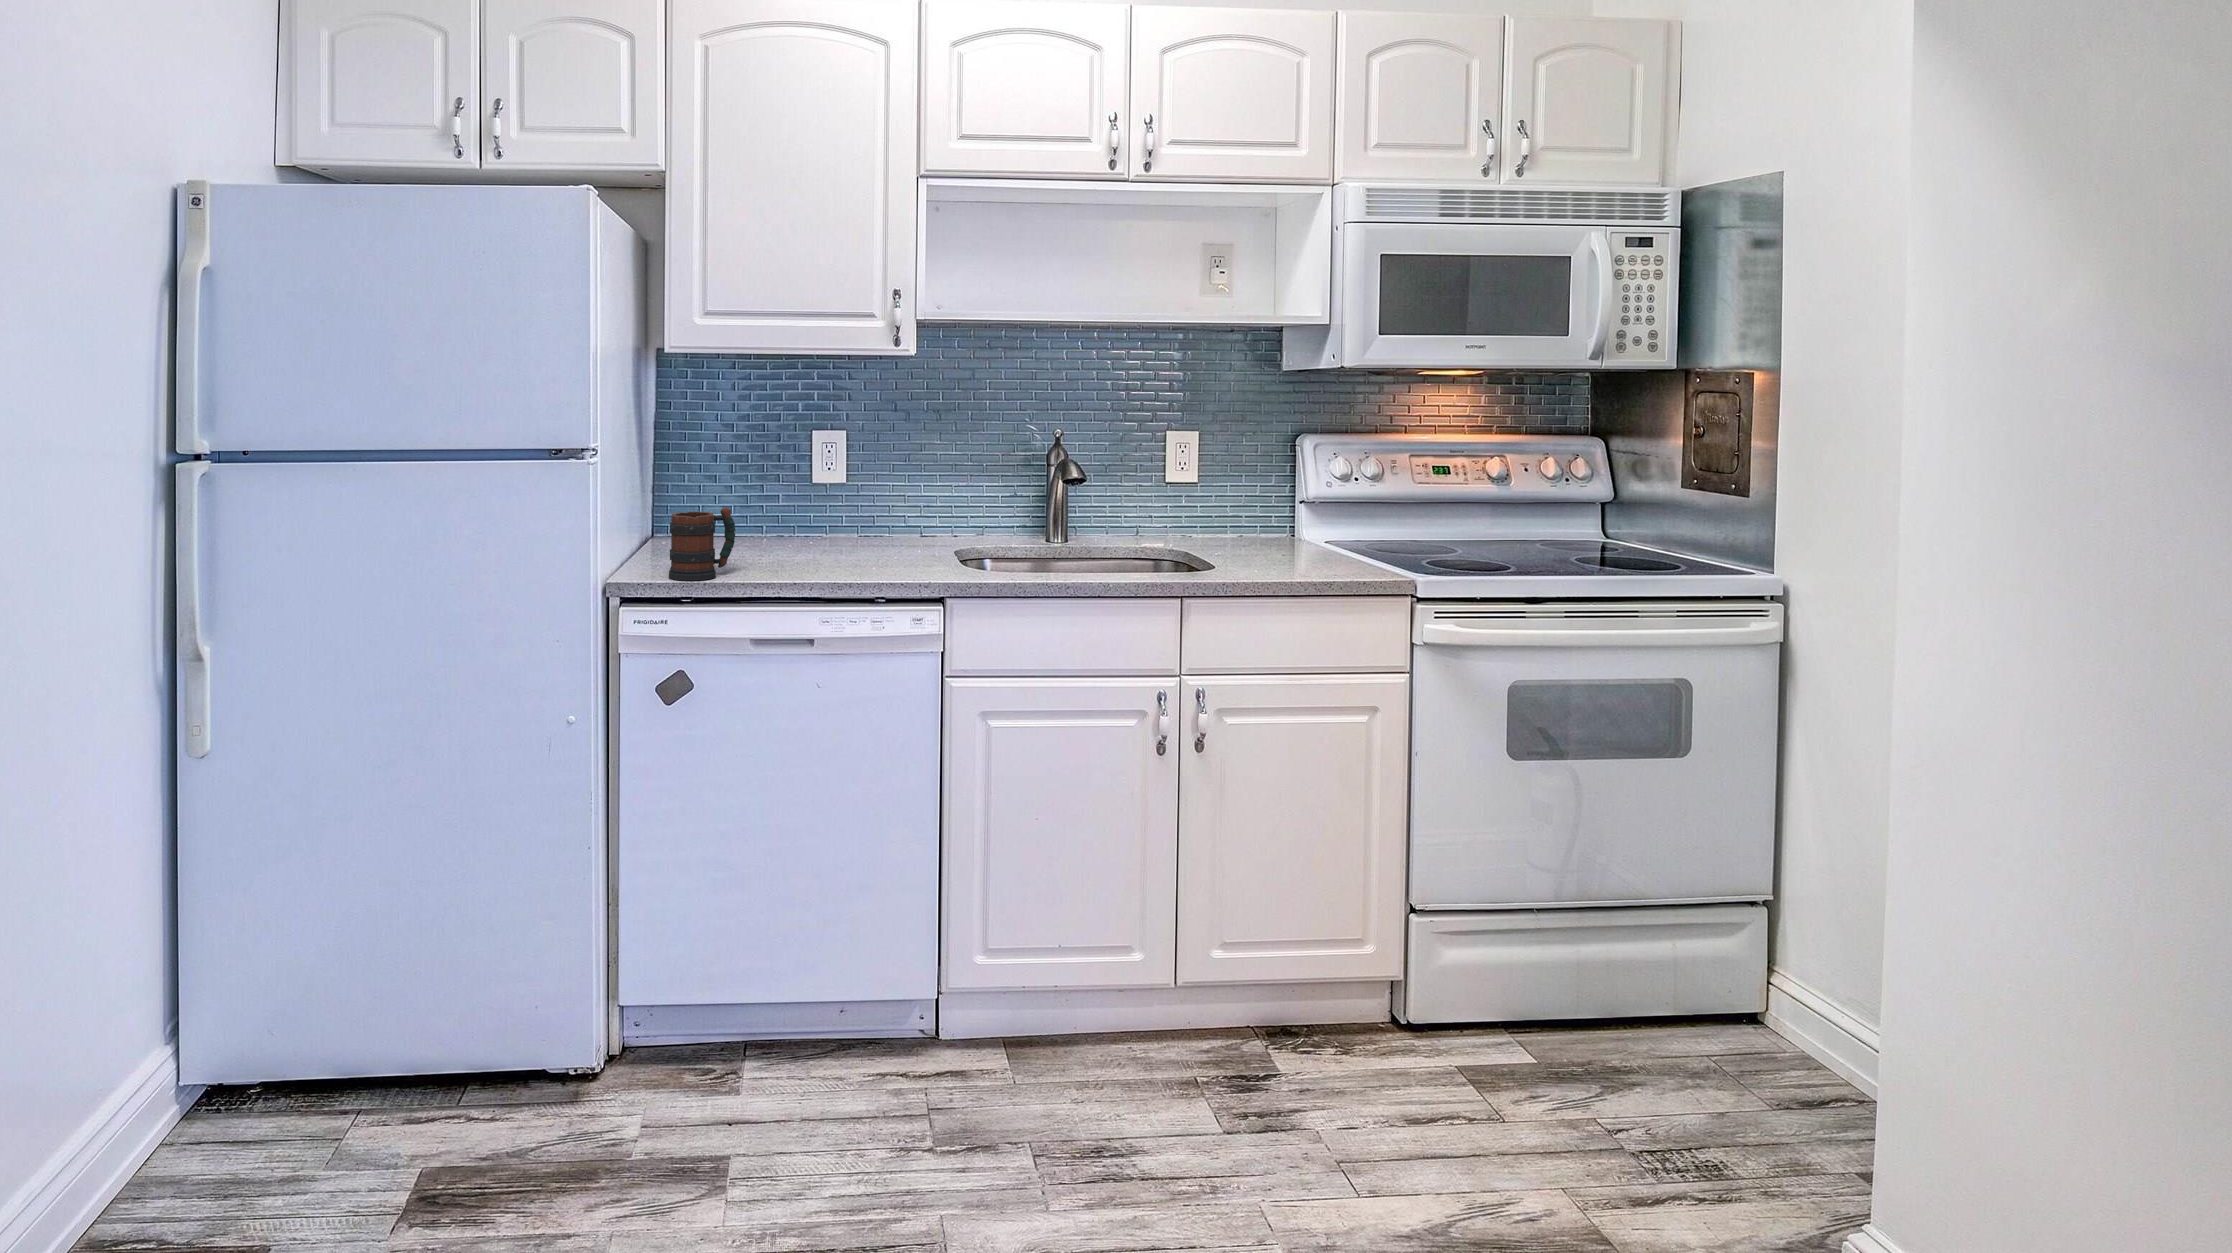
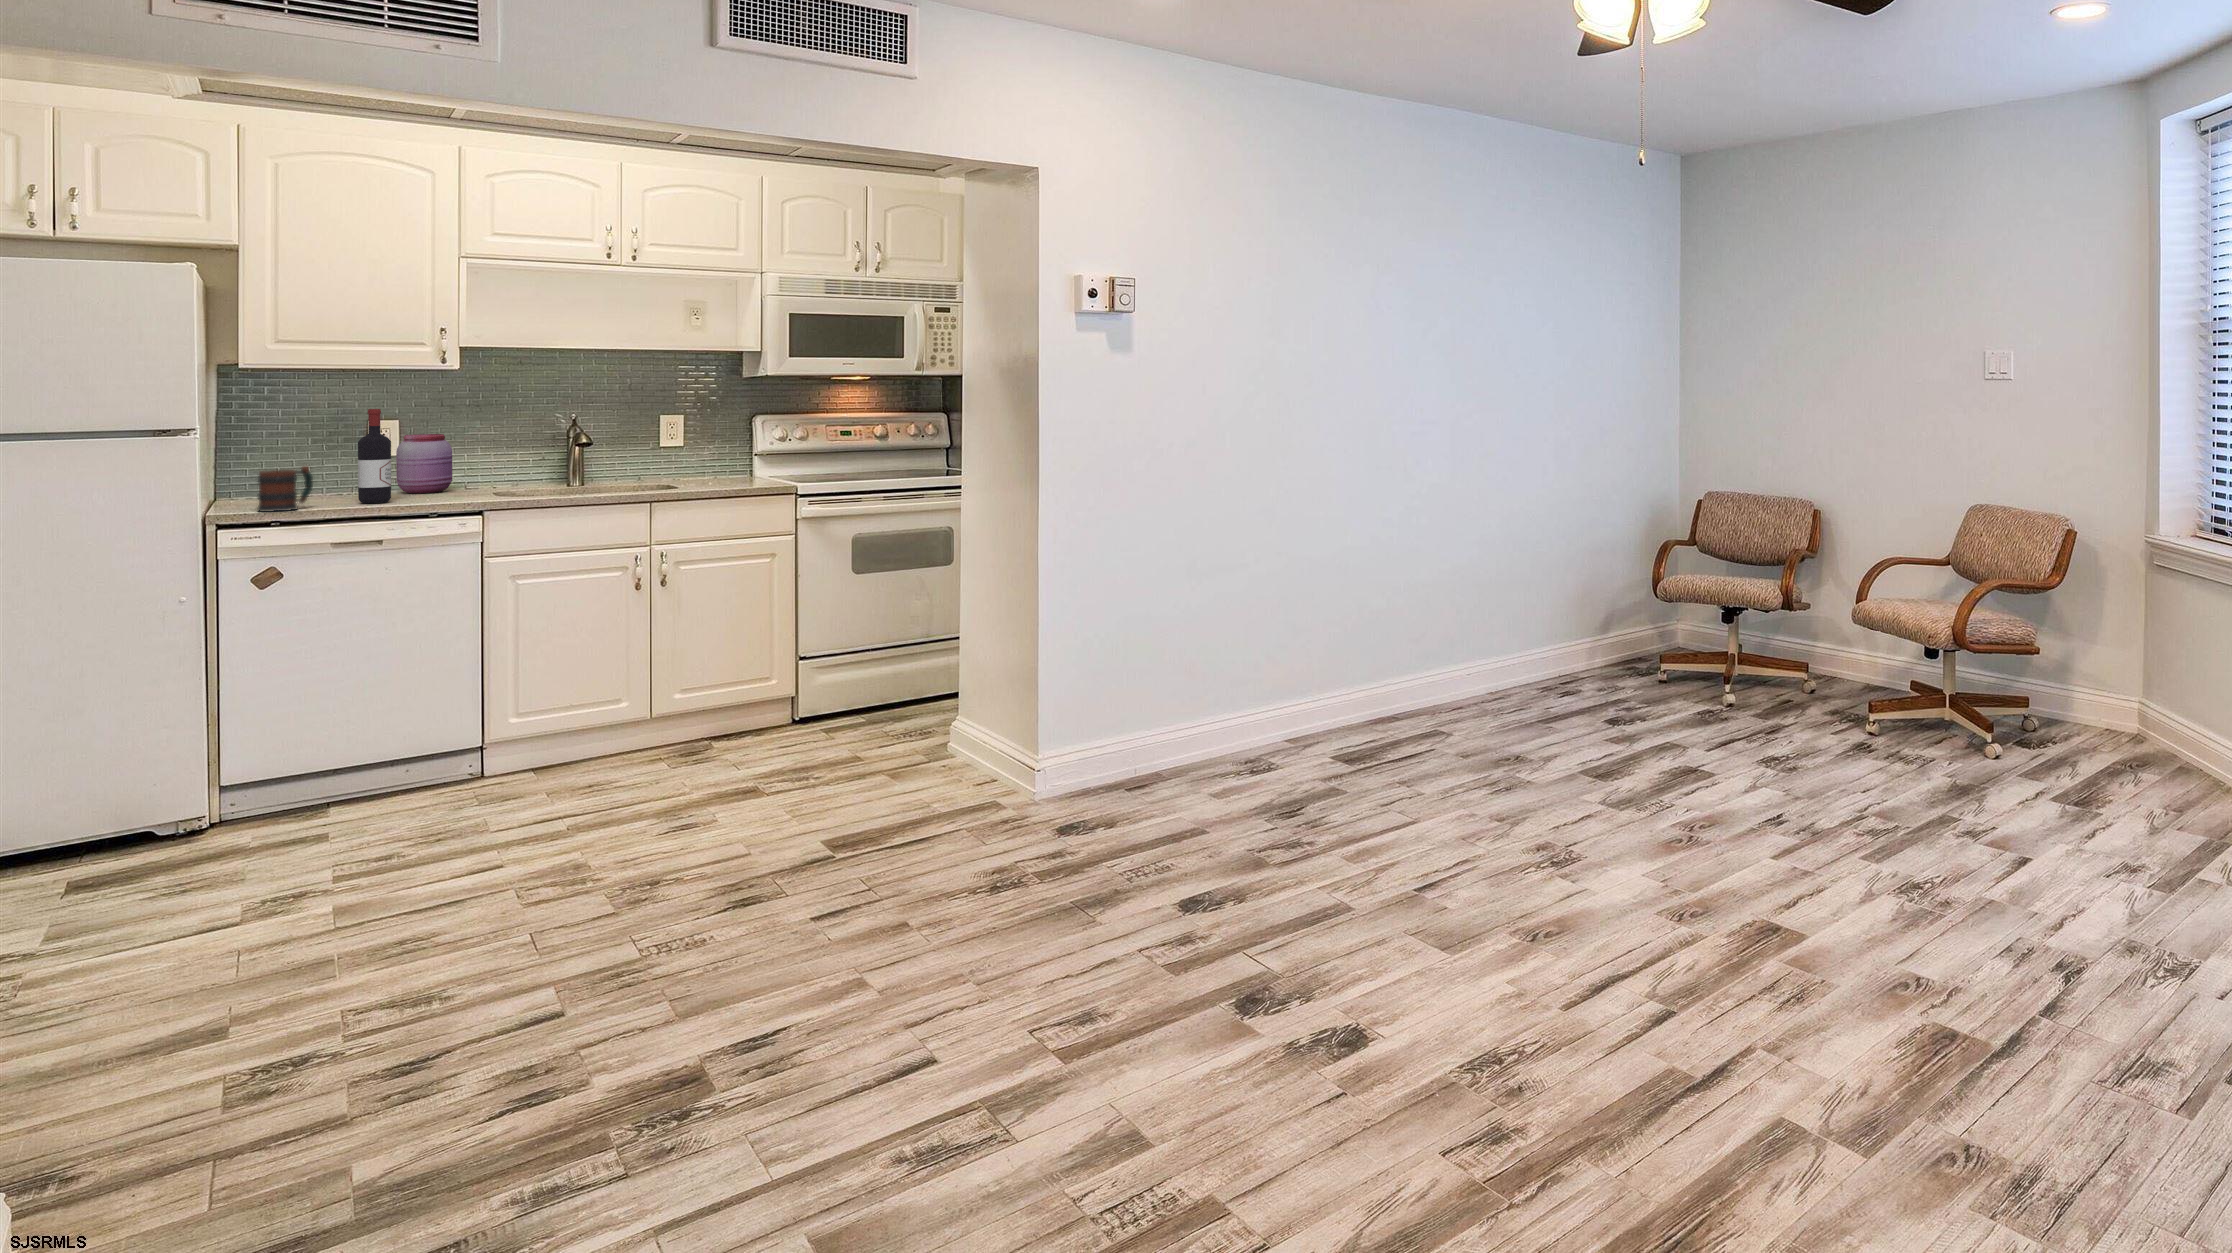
wine bottle: none [791,417,831,569] -> present [358,409,391,504]
jar: none [842,453,906,544] -> present [396,434,452,493]

